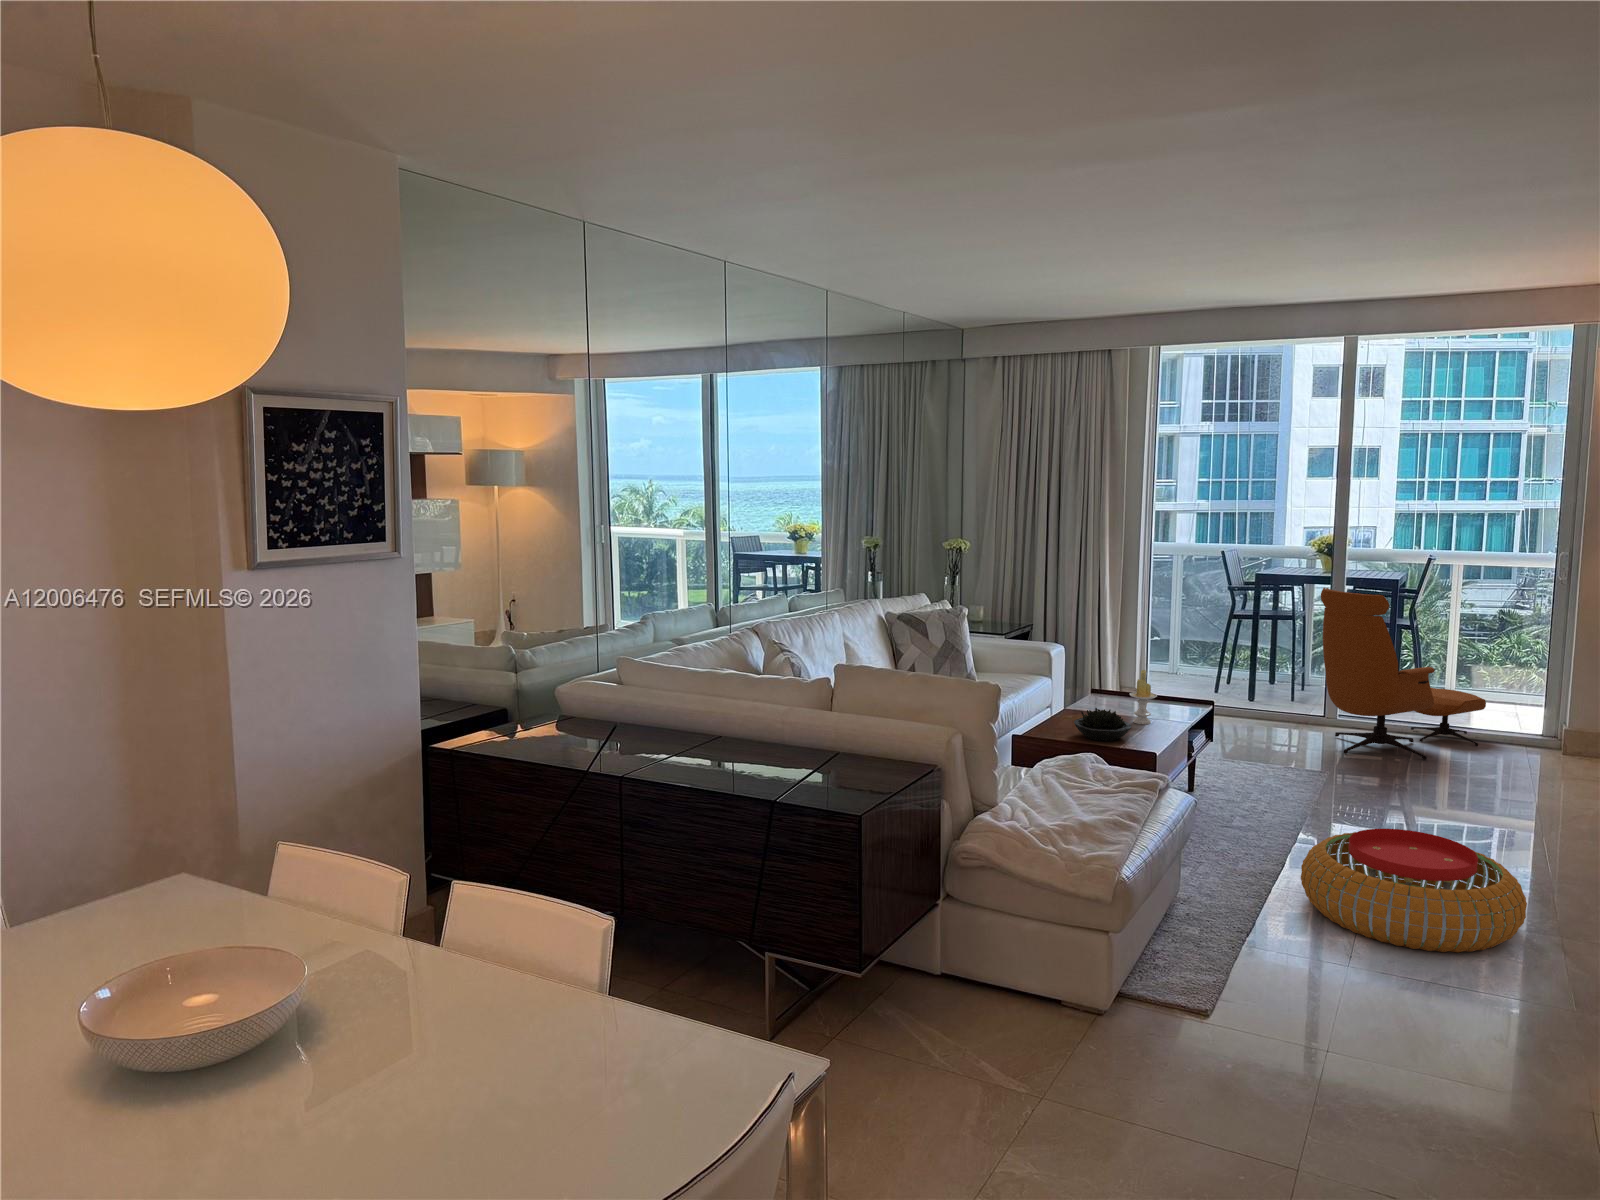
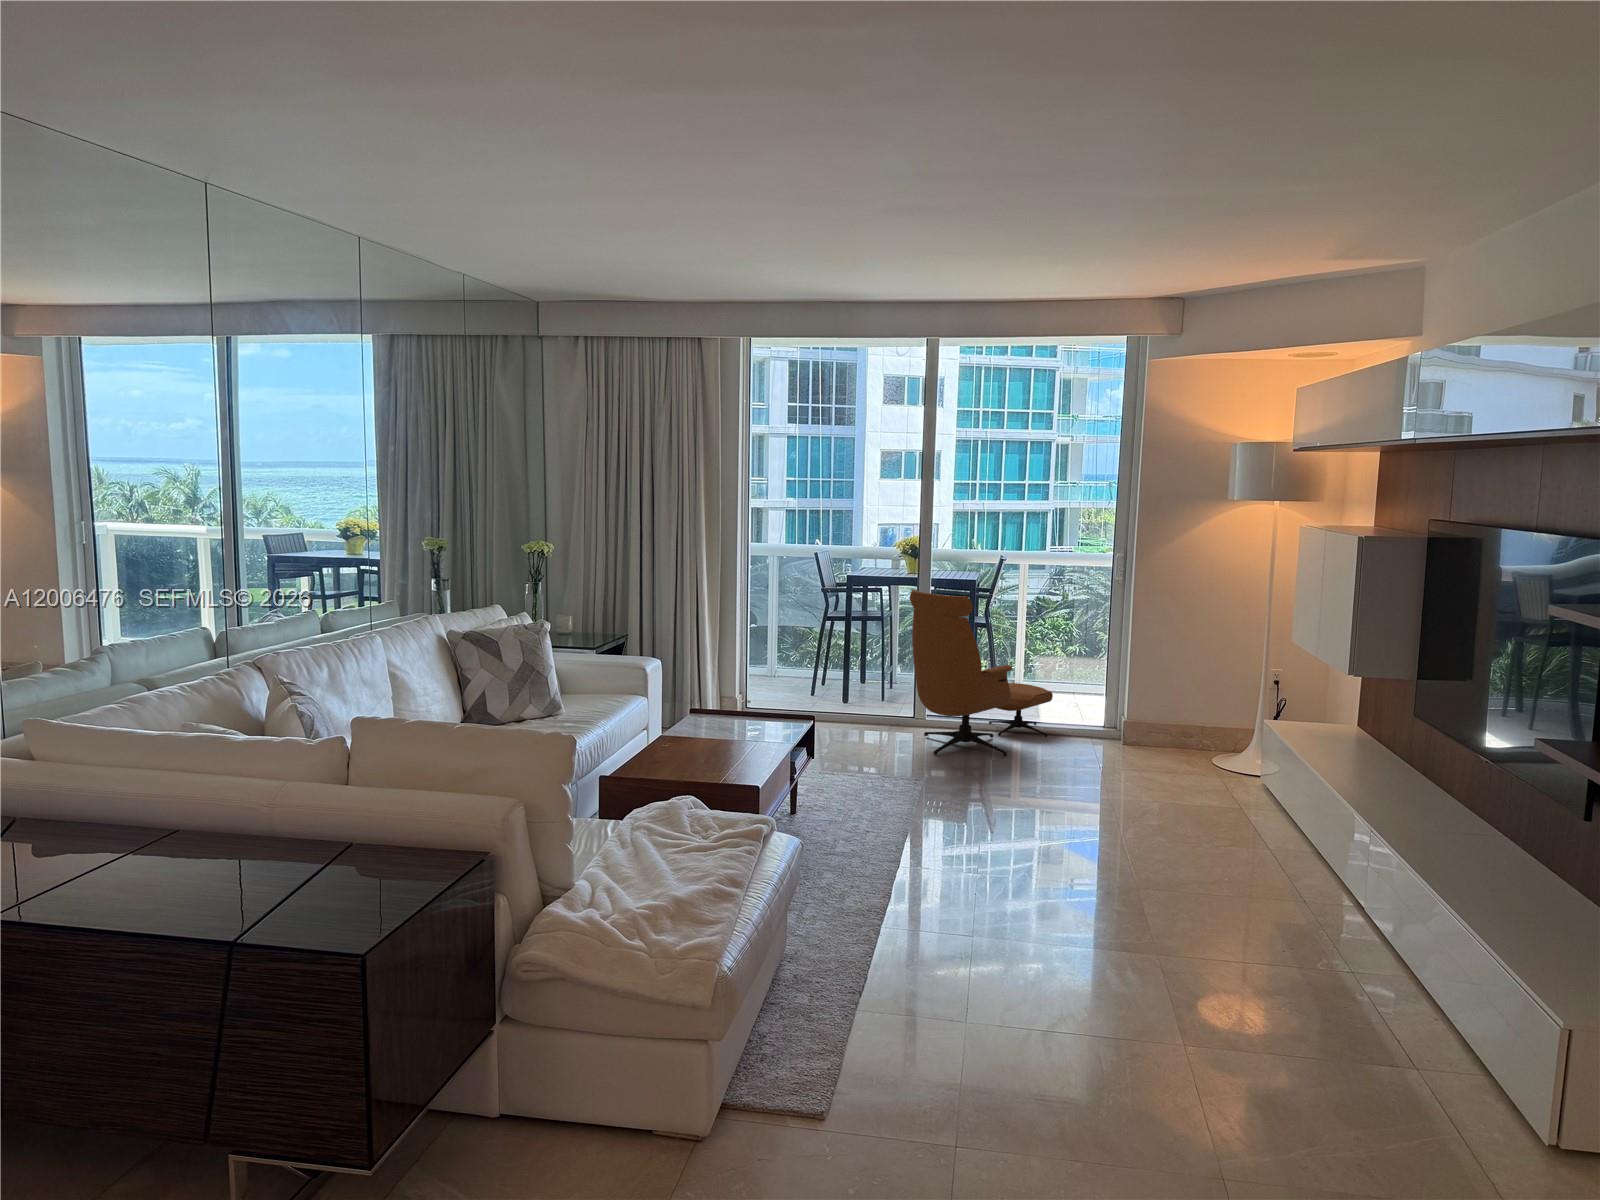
candle: present [1130,670,1157,724] -> none [727,686,757,746]
succulent plant: present [1074,708,1131,741] -> none [668,734,731,772]
pouf: present [1301,829,1527,953] -> none [913,850,1128,987]

